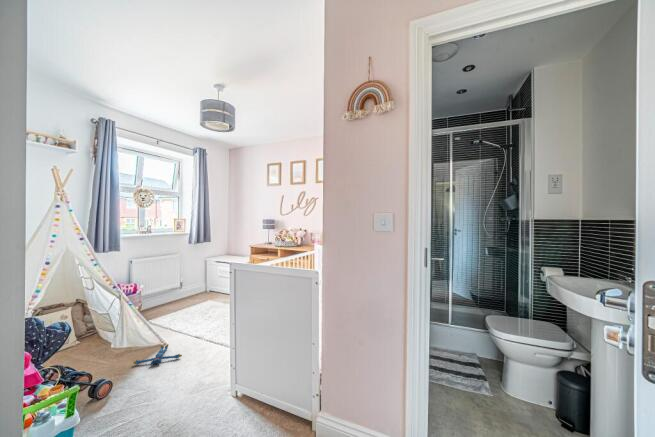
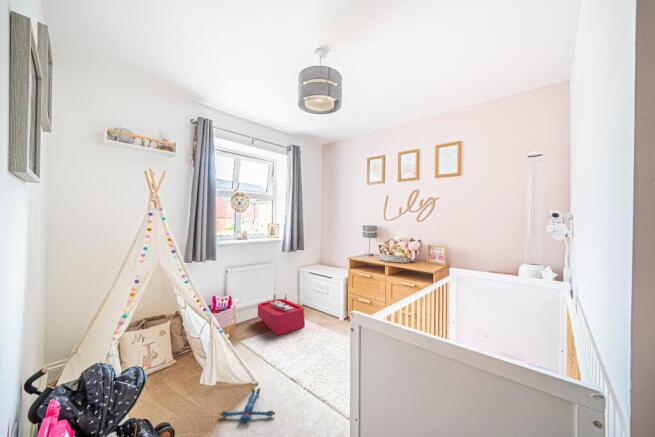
storage bin: none [163,282,210,313] -> present [258,295,305,335]

